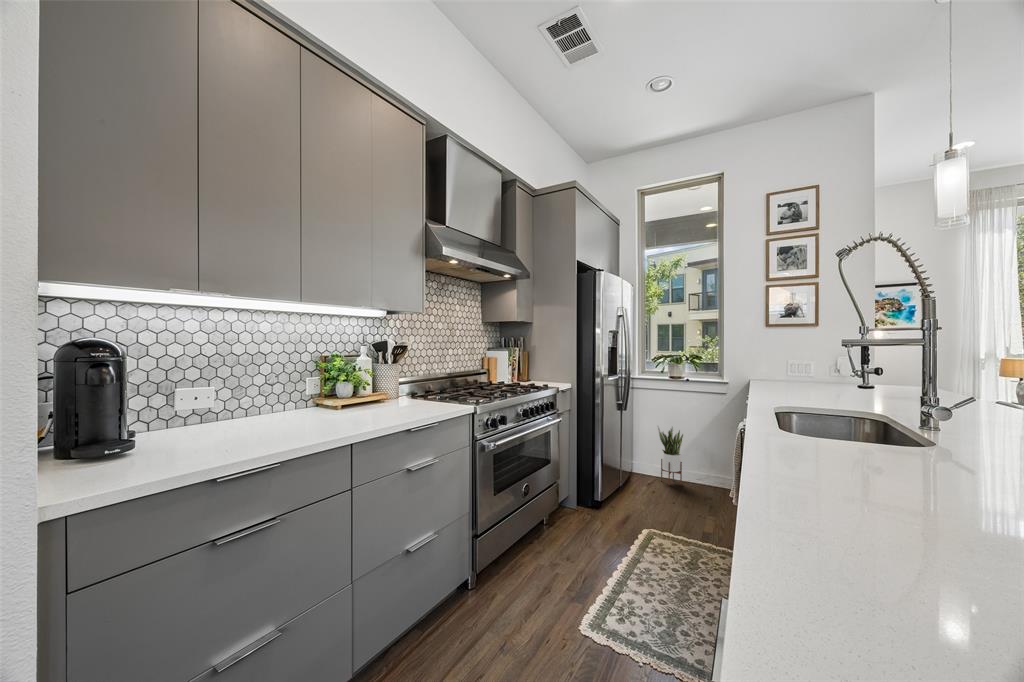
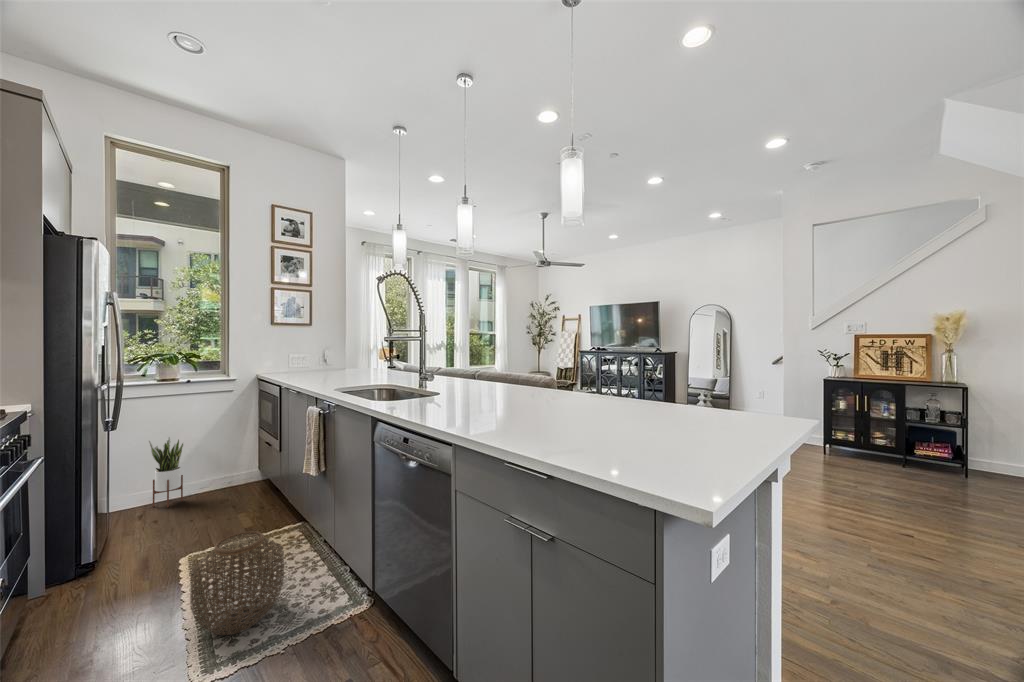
woven basket: none [601,524,677,621] -> present [190,531,284,635]

